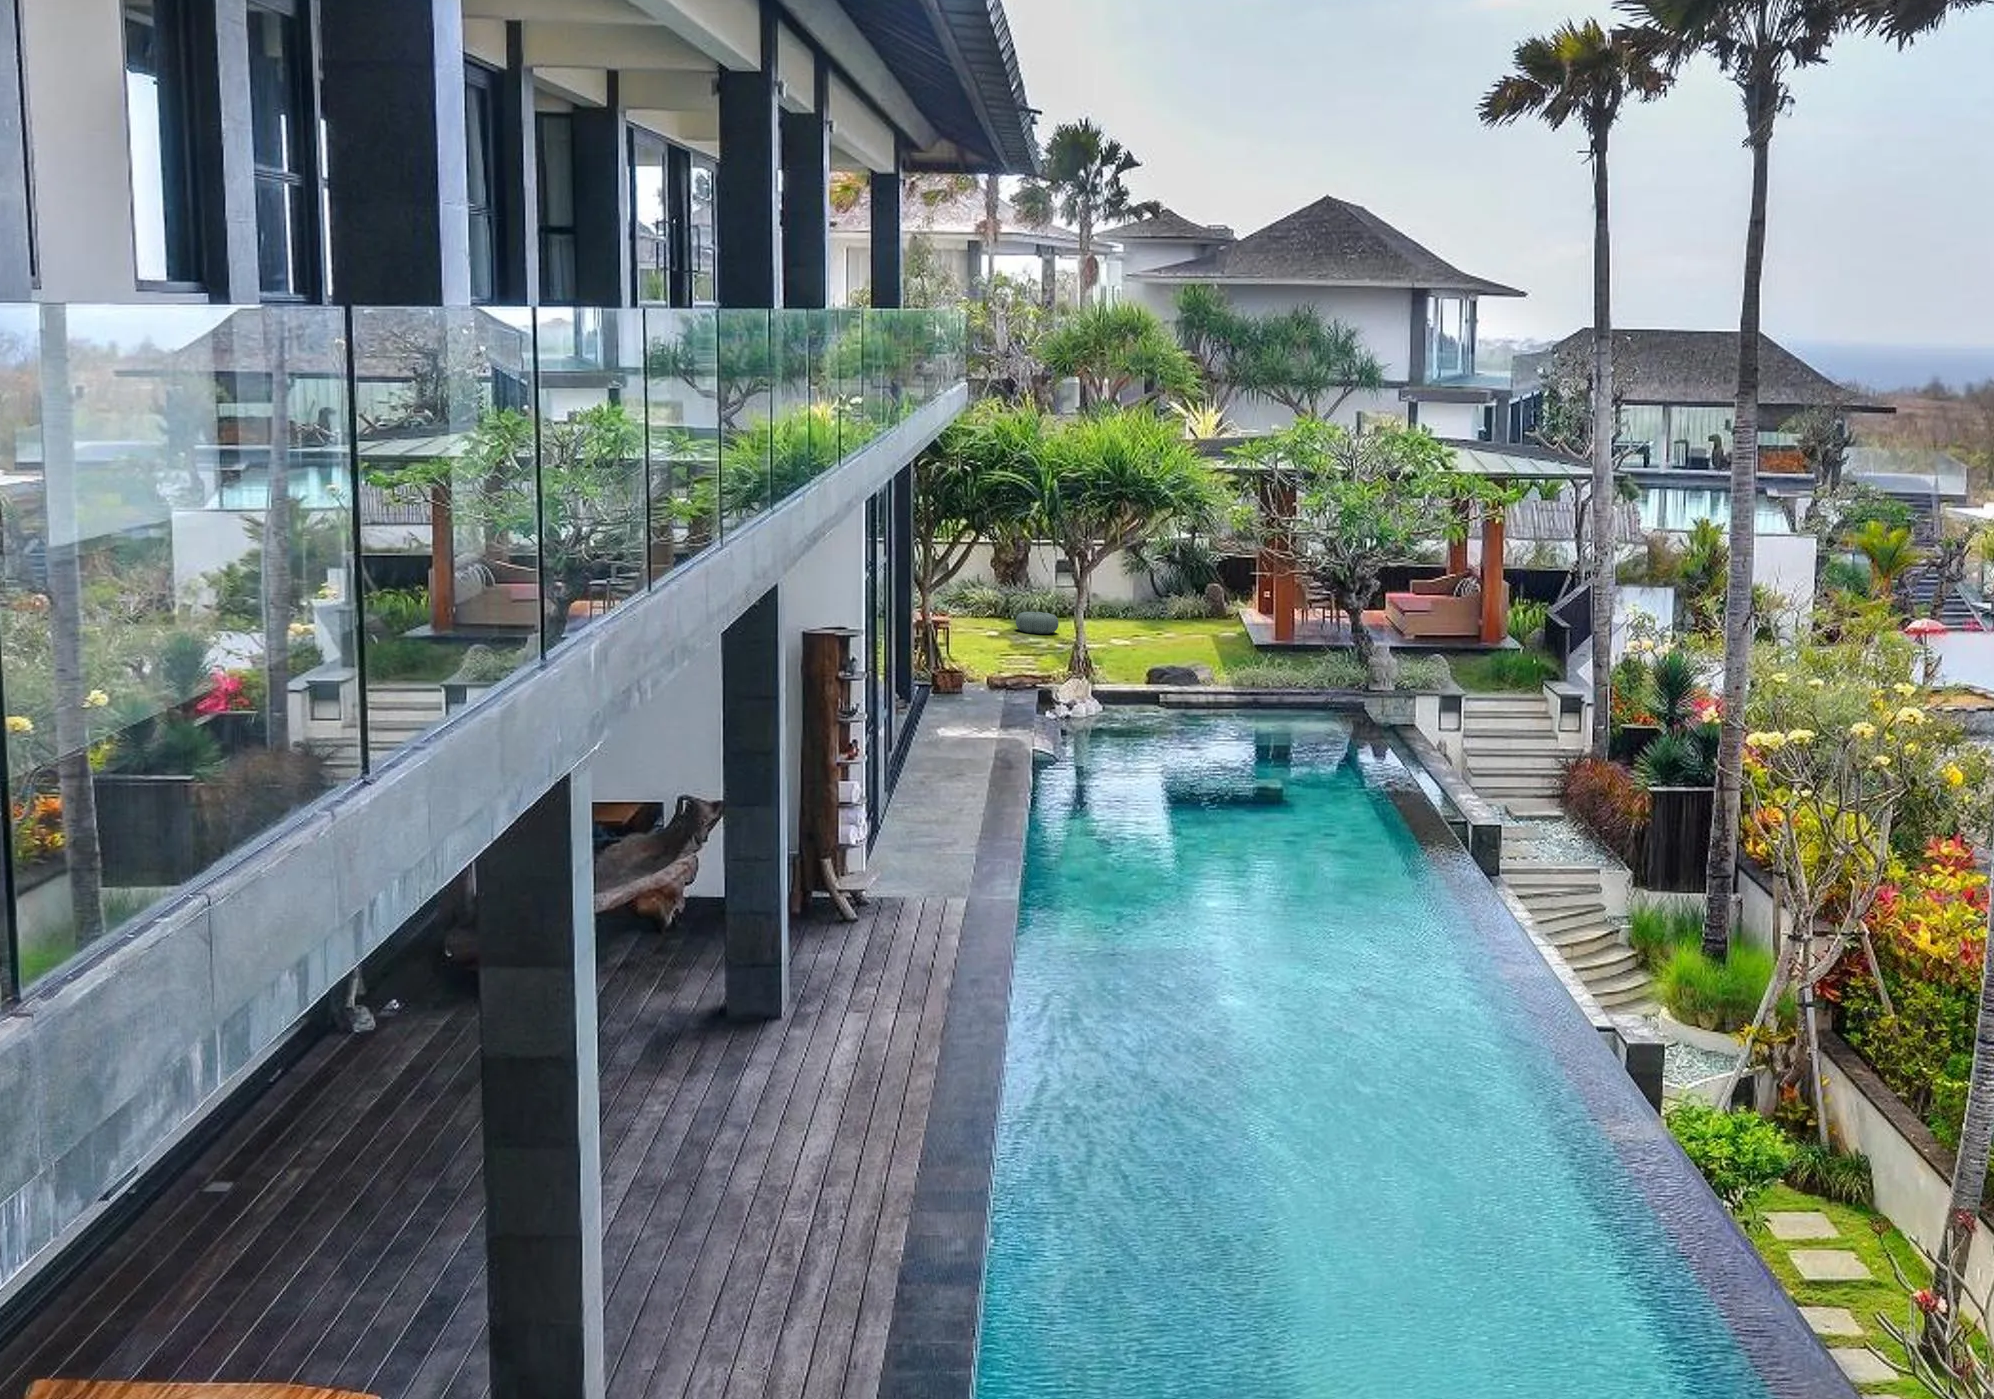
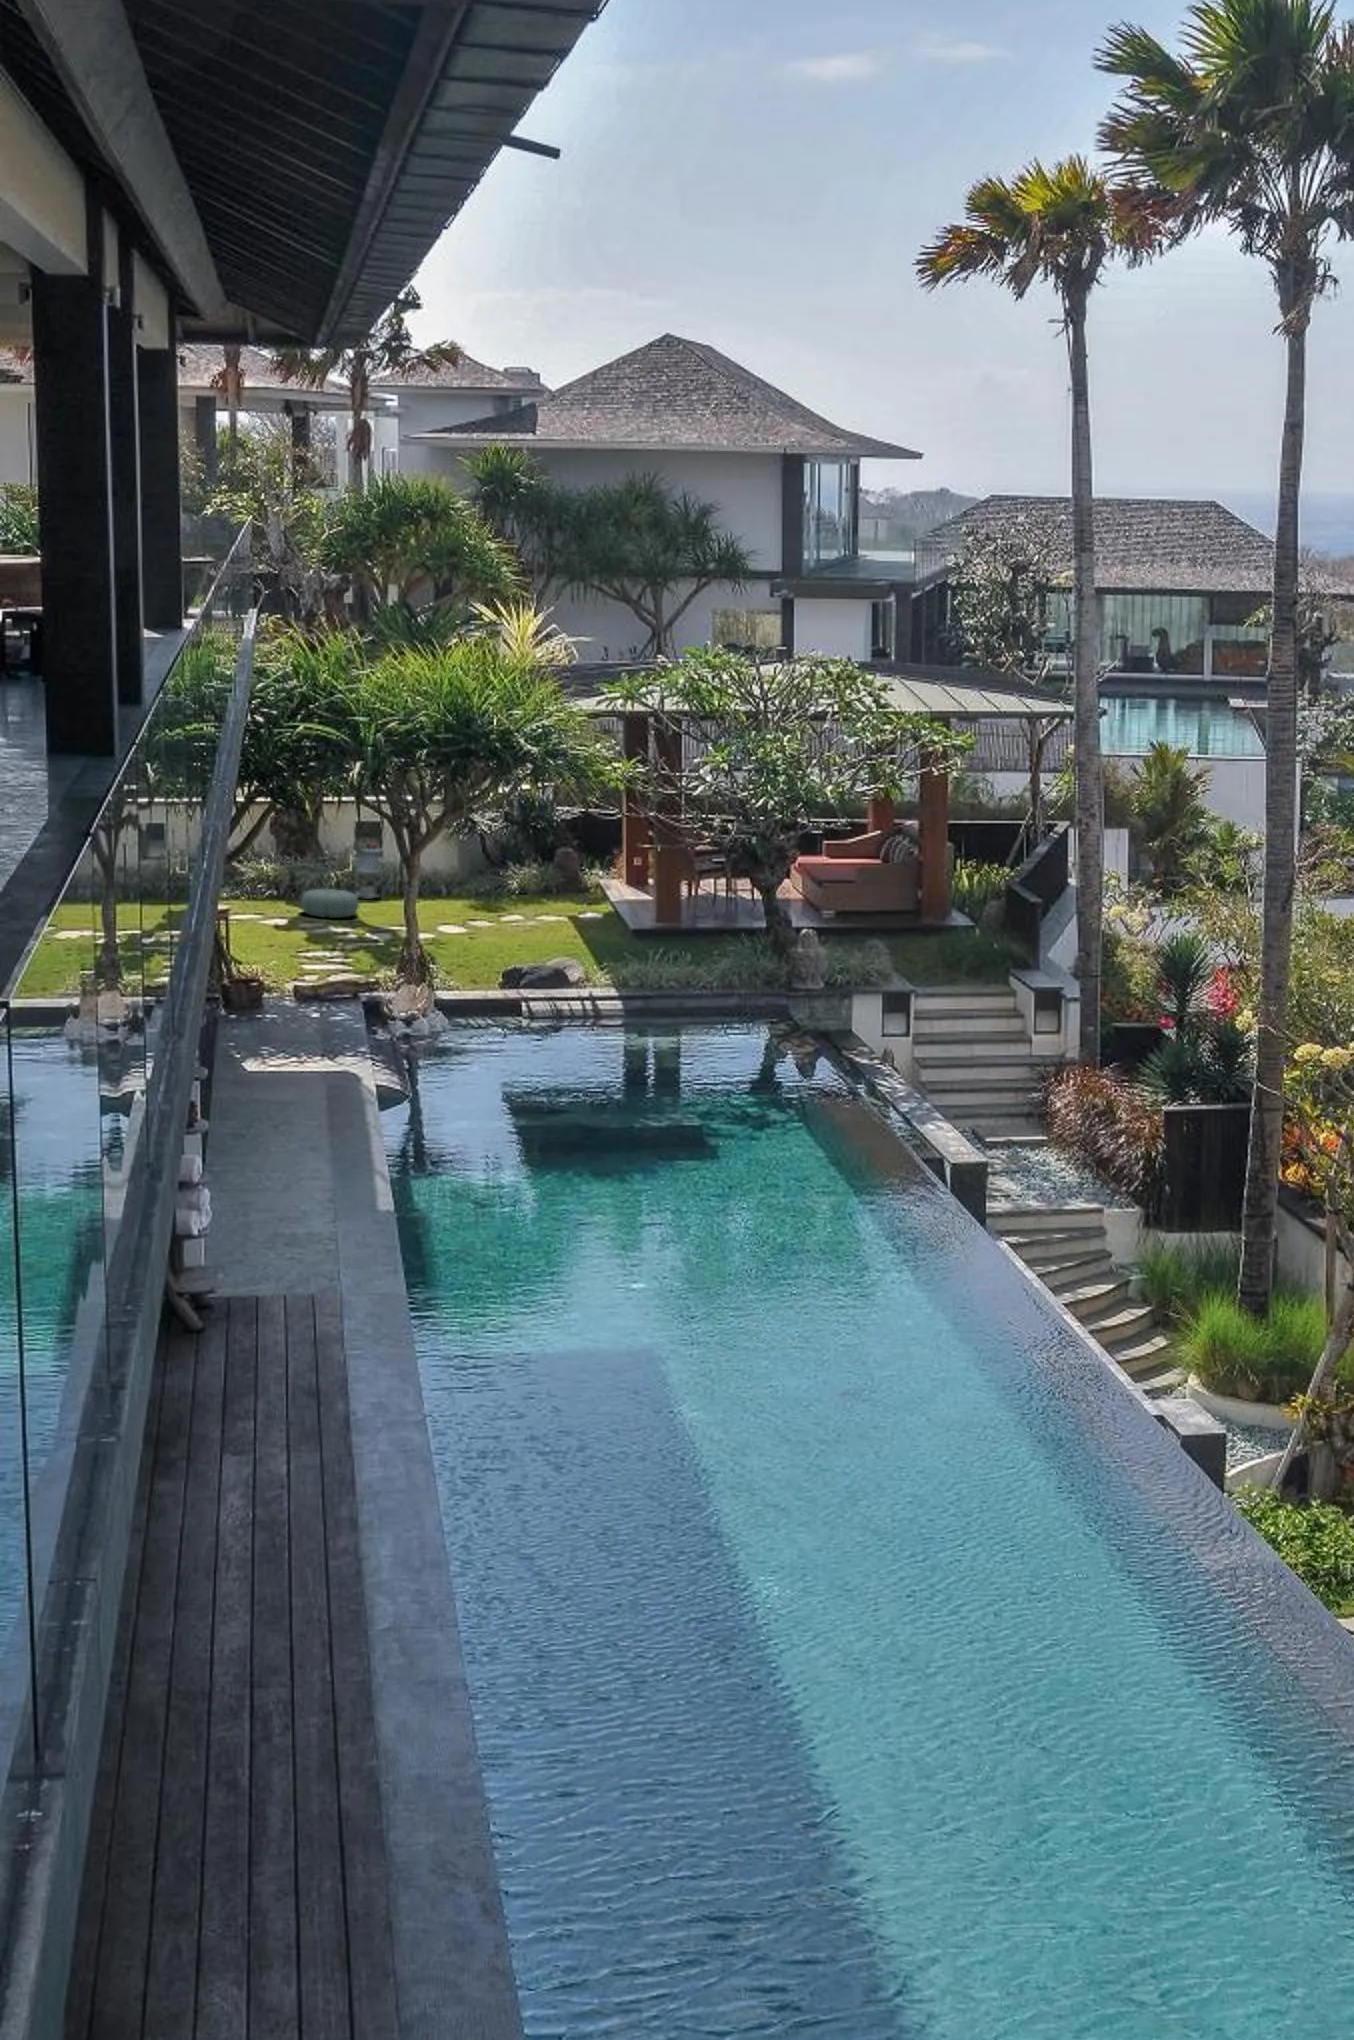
planter: none [1059,578,1083,622] -> present [353,842,383,899]

